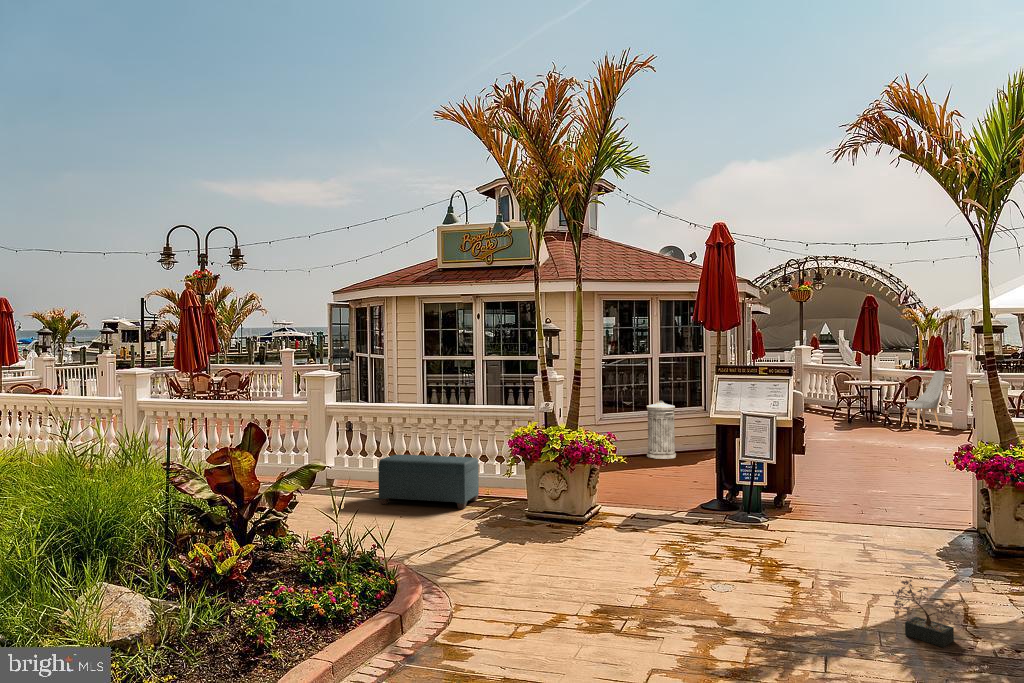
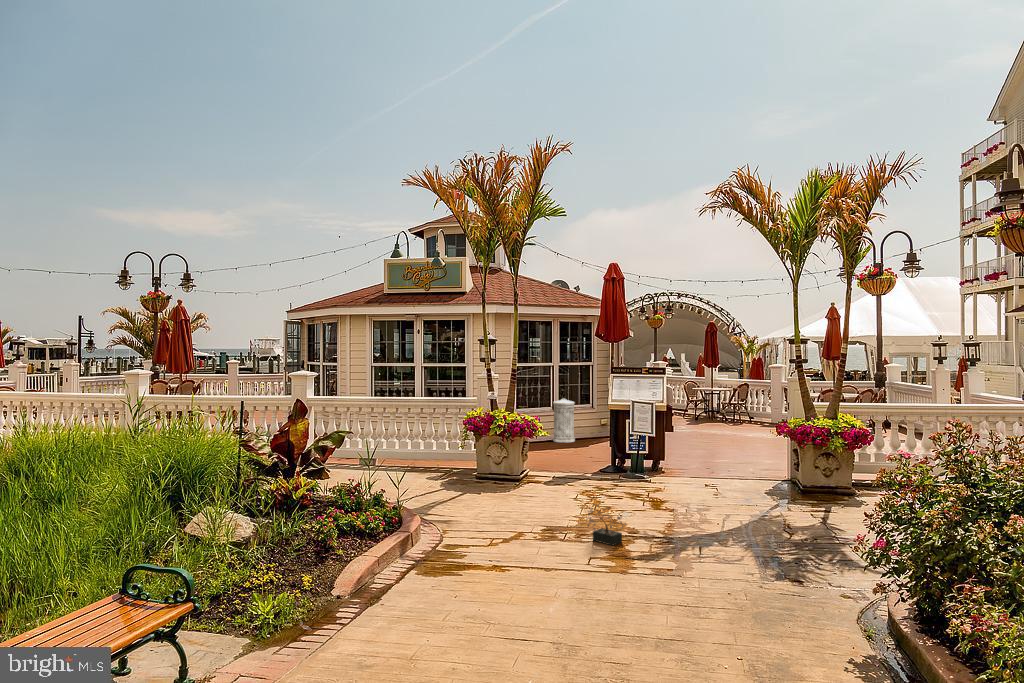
chair: present [901,371,945,430] -> none [733,380,764,424]
bench: present [378,455,479,509] -> none [353,435,433,475]
decorative plant: present [891,580,962,647] -> present [586,504,626,545]

